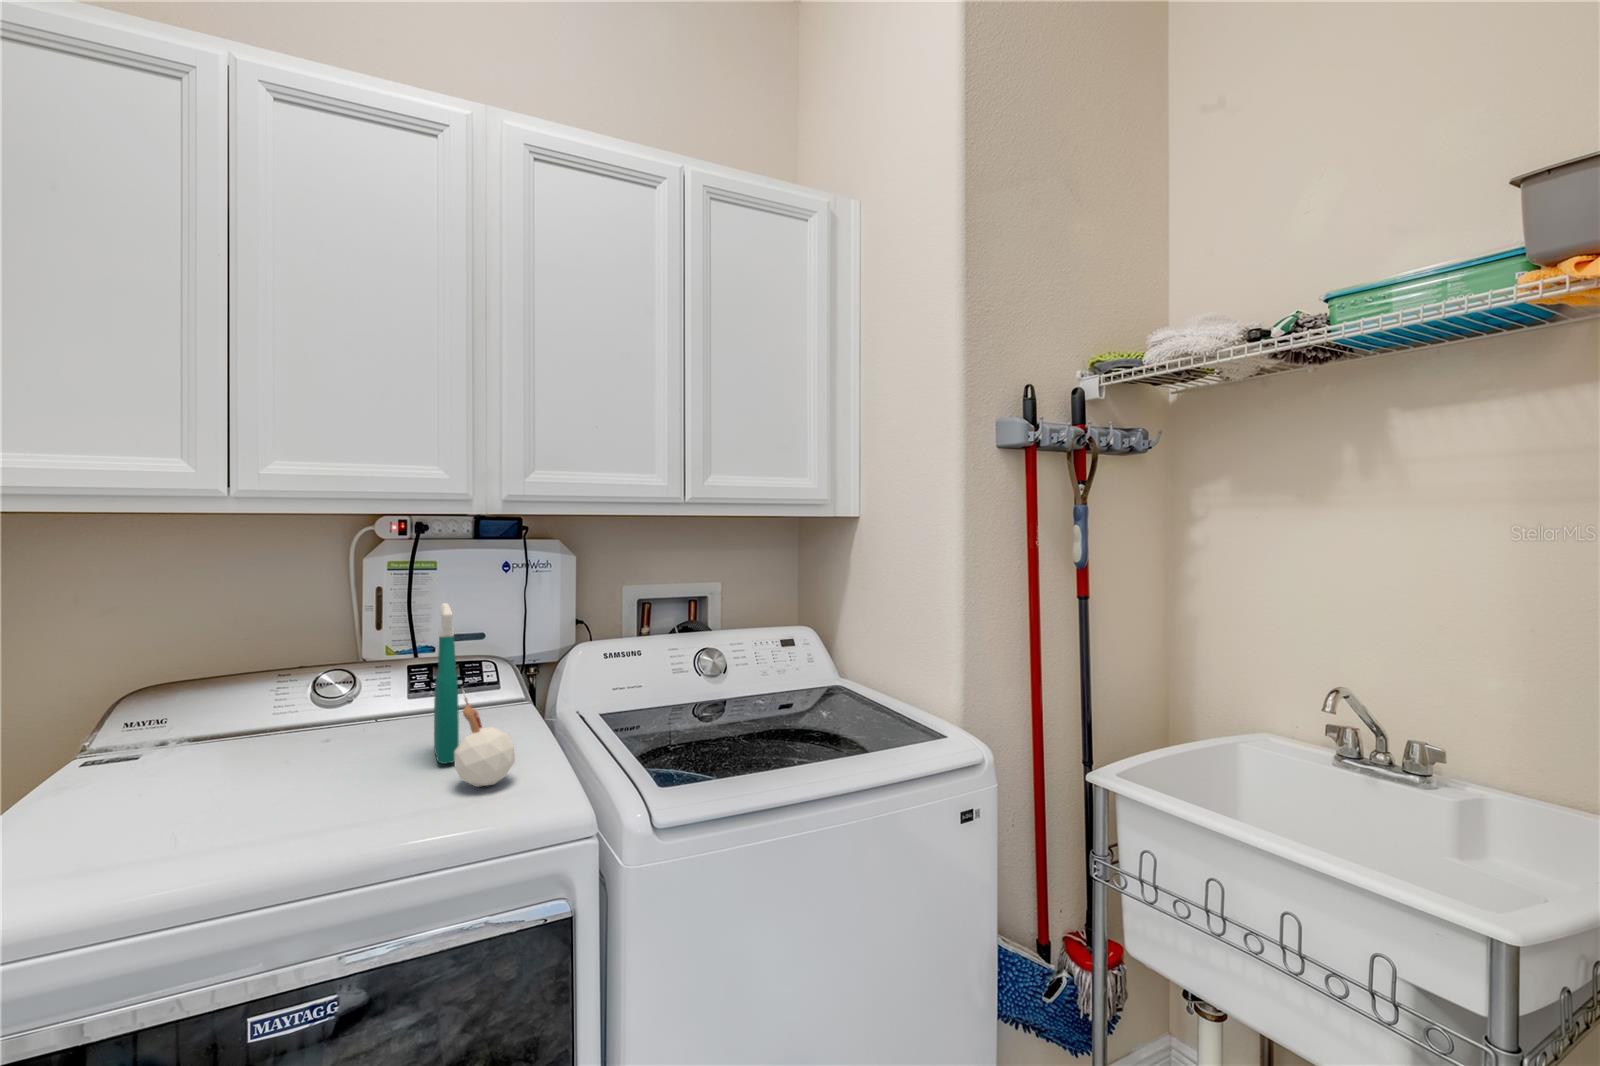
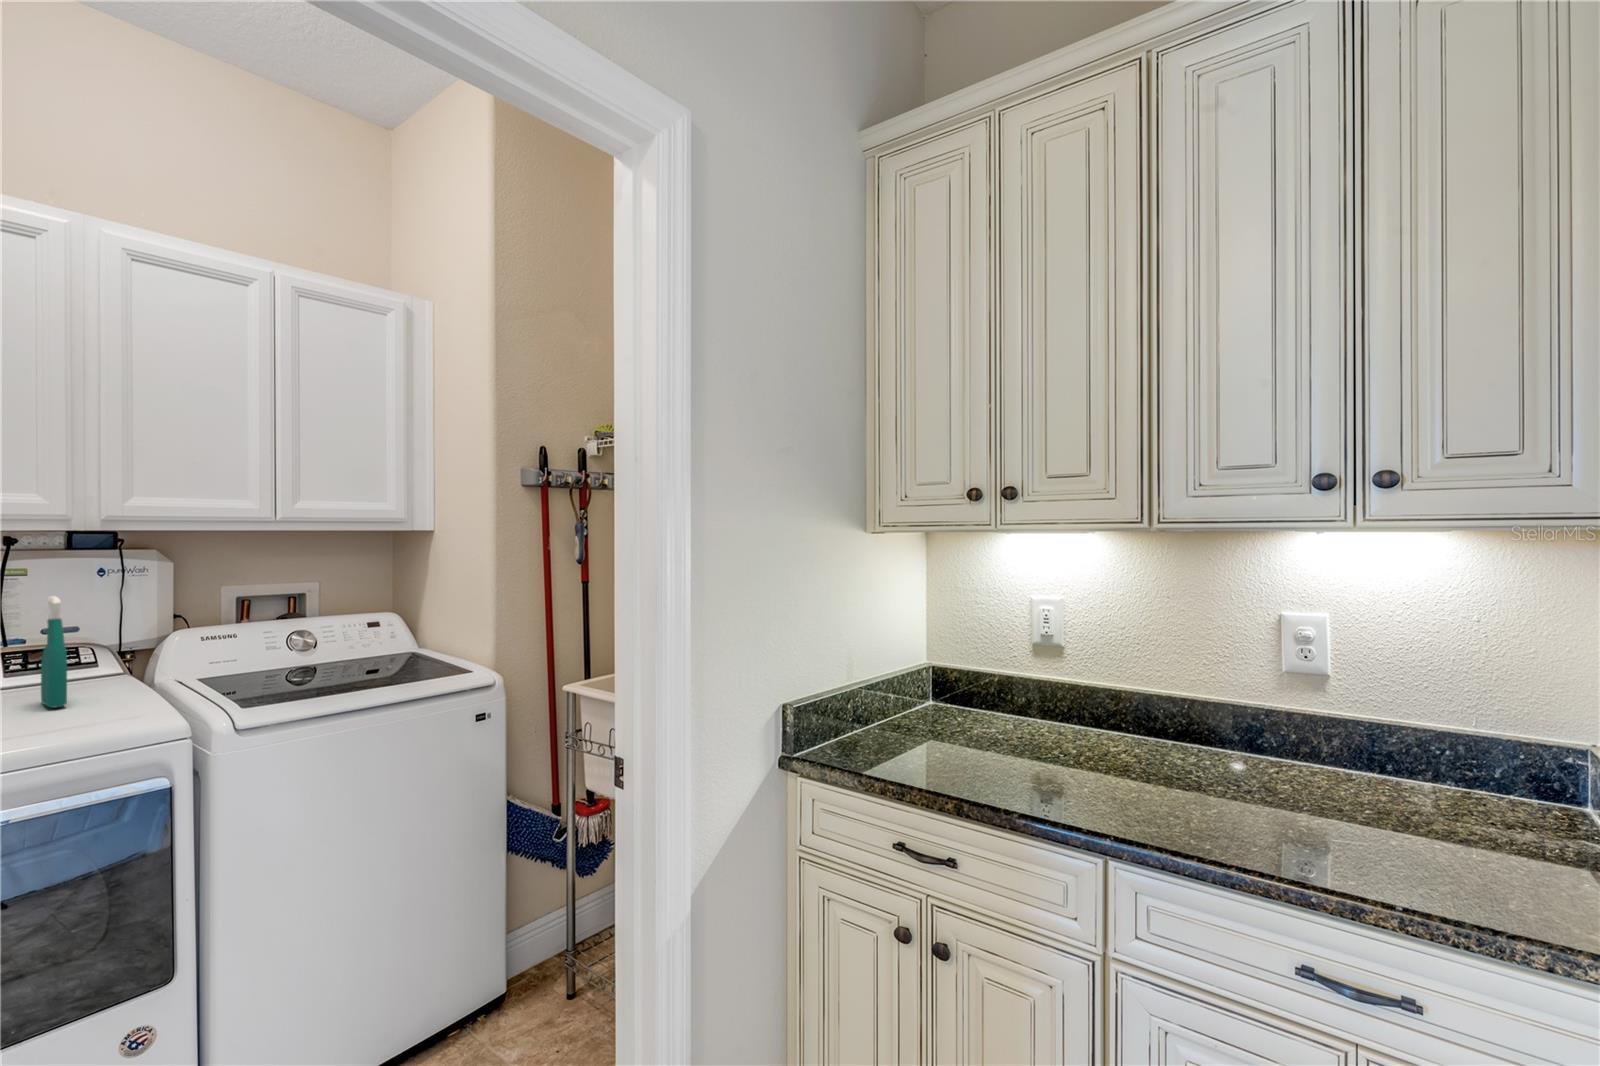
candle: present [454,697,515,787] -> none [68,650,120,715]

